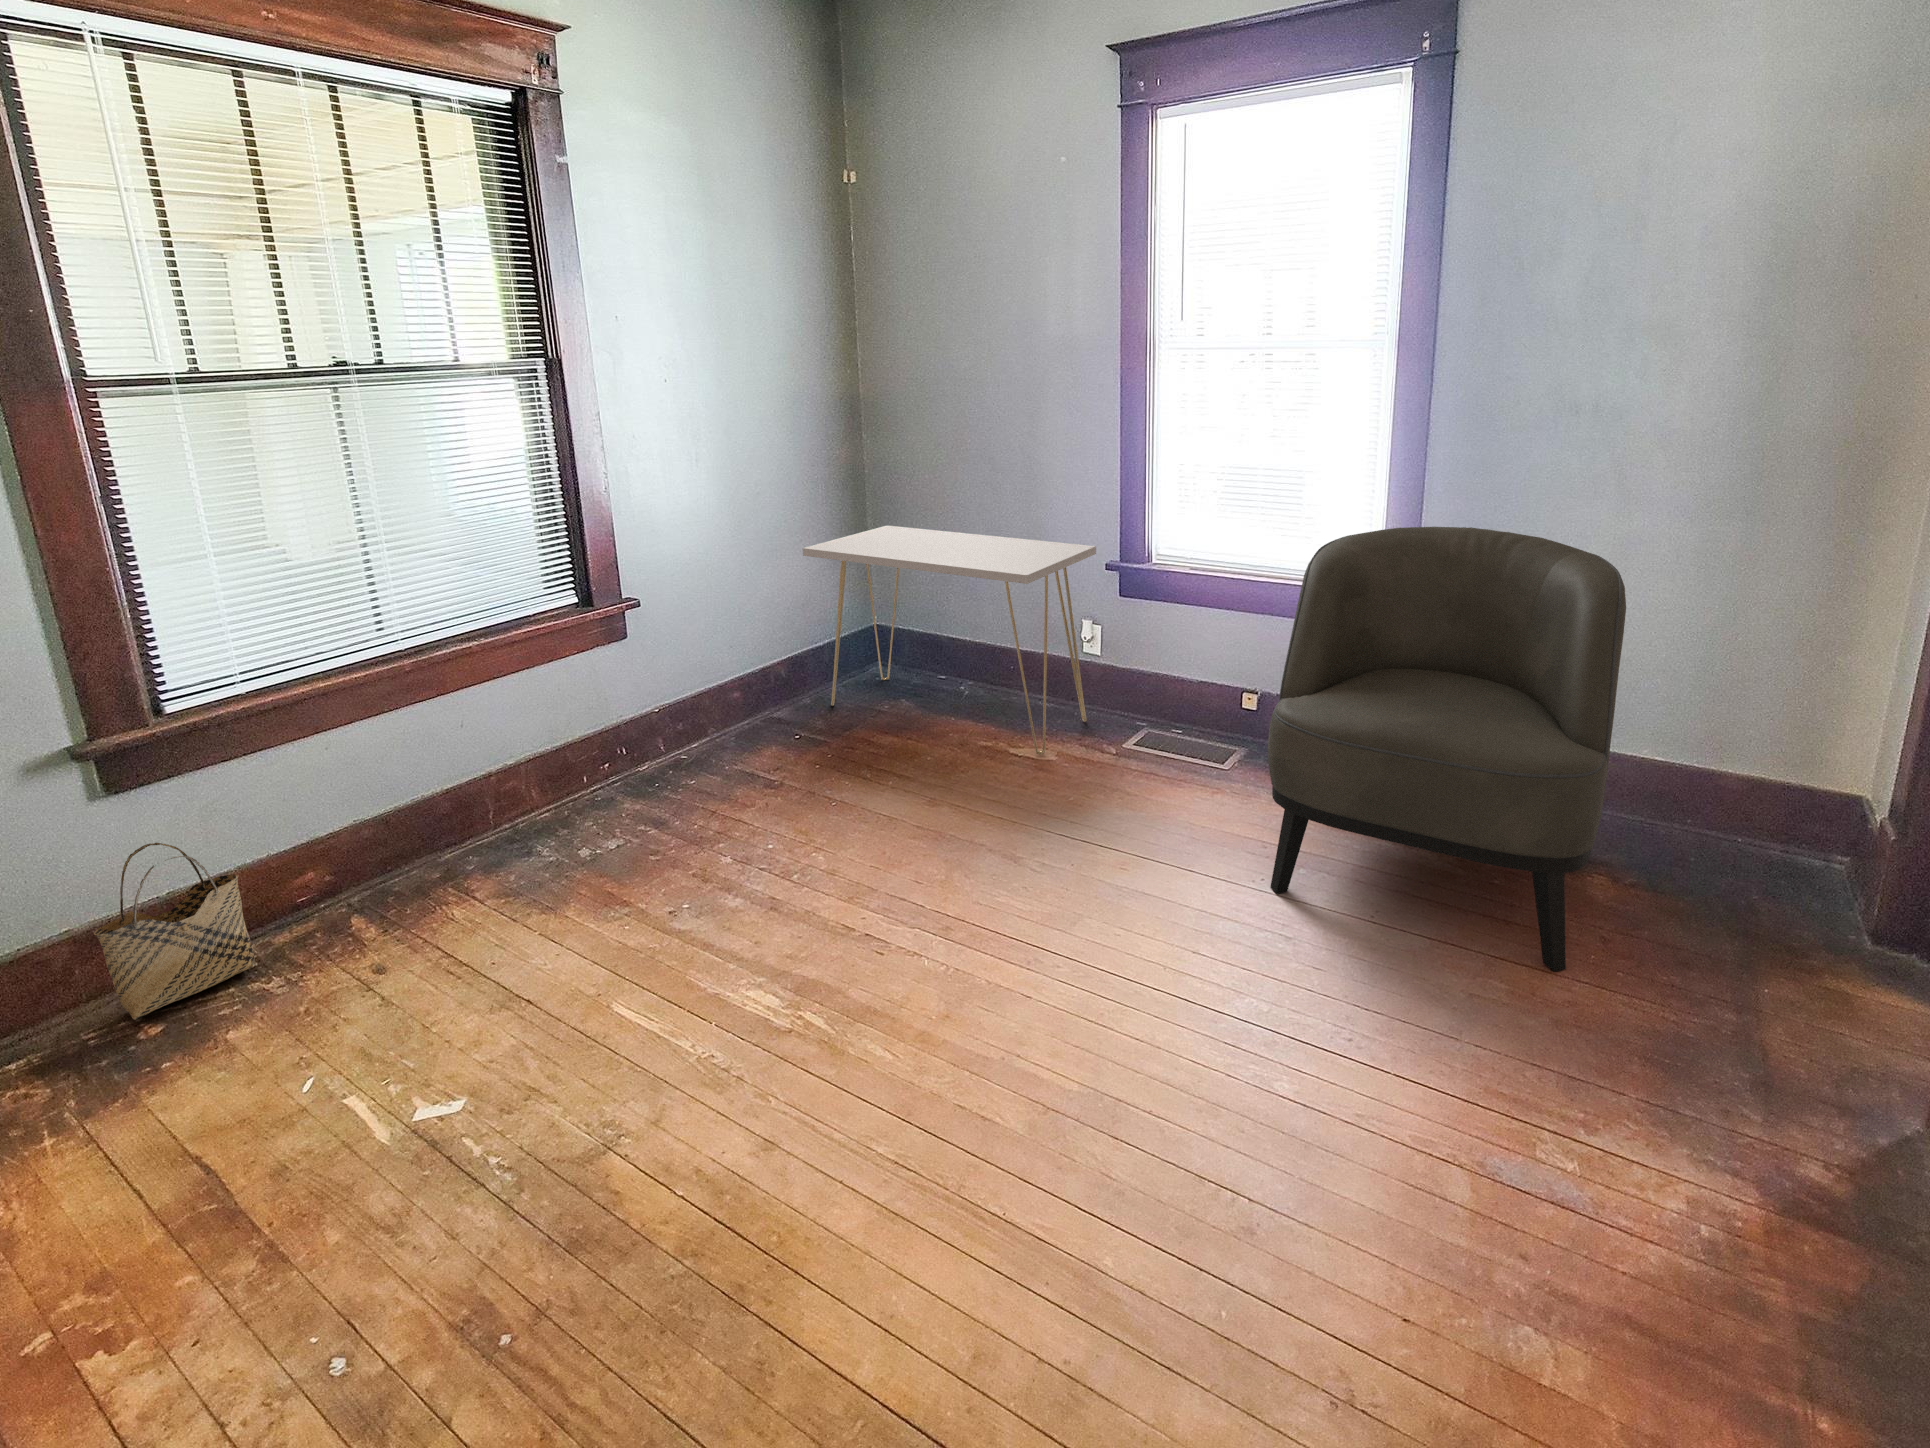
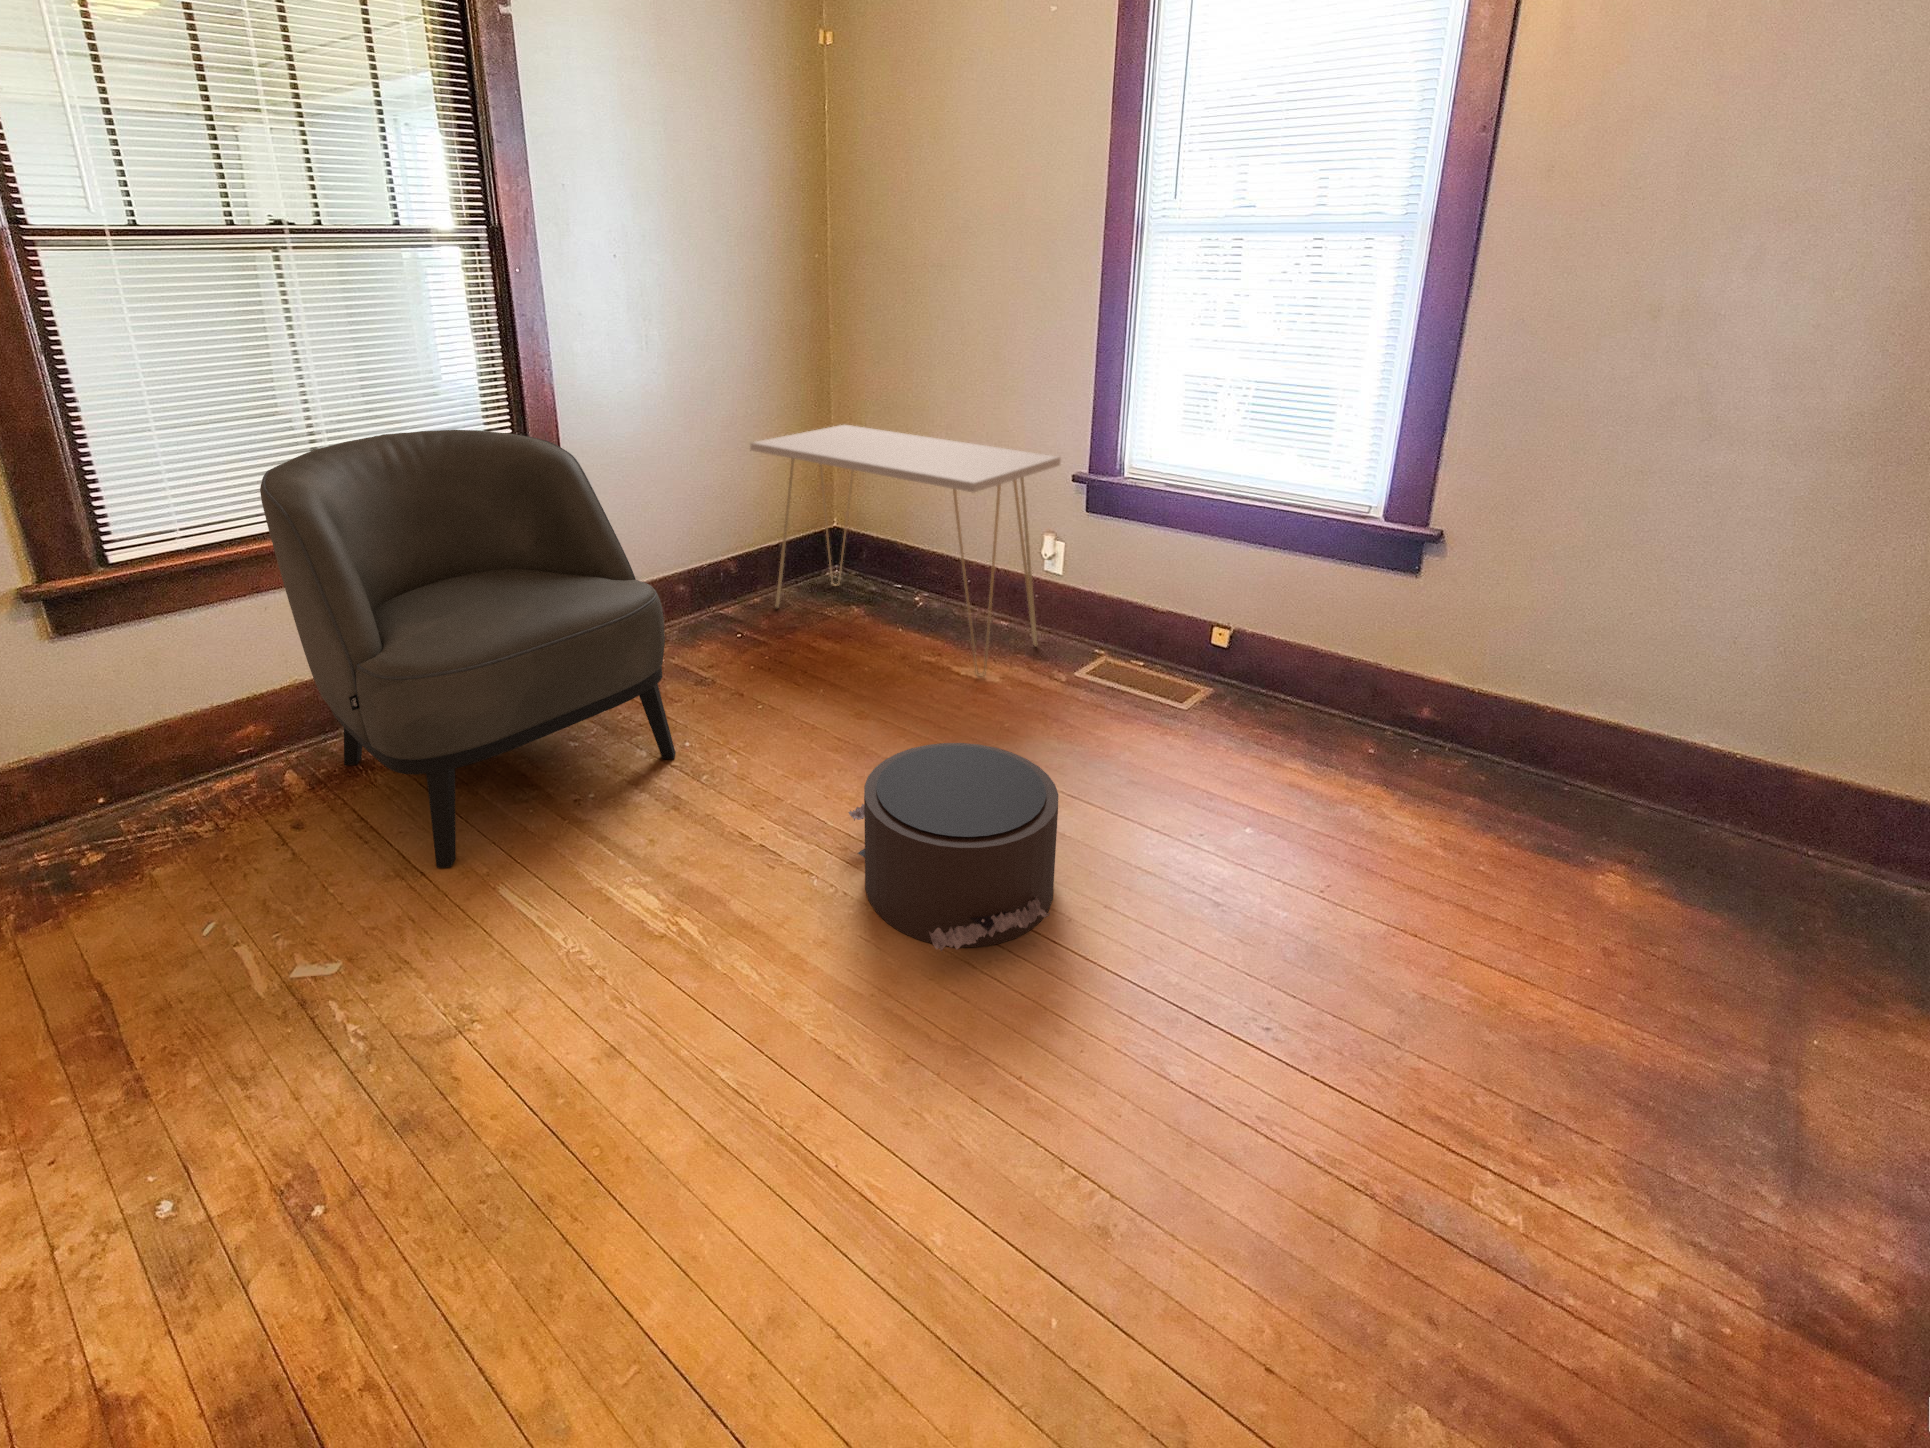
armchair: present [1268,527,1626,971] -> present [260,430,676,868]
pouf: none [948,815,1151,1008] -> present [848,743,1058,951]
woven basket: present [94,843,255,1020] -> none [41,685,191,846]

